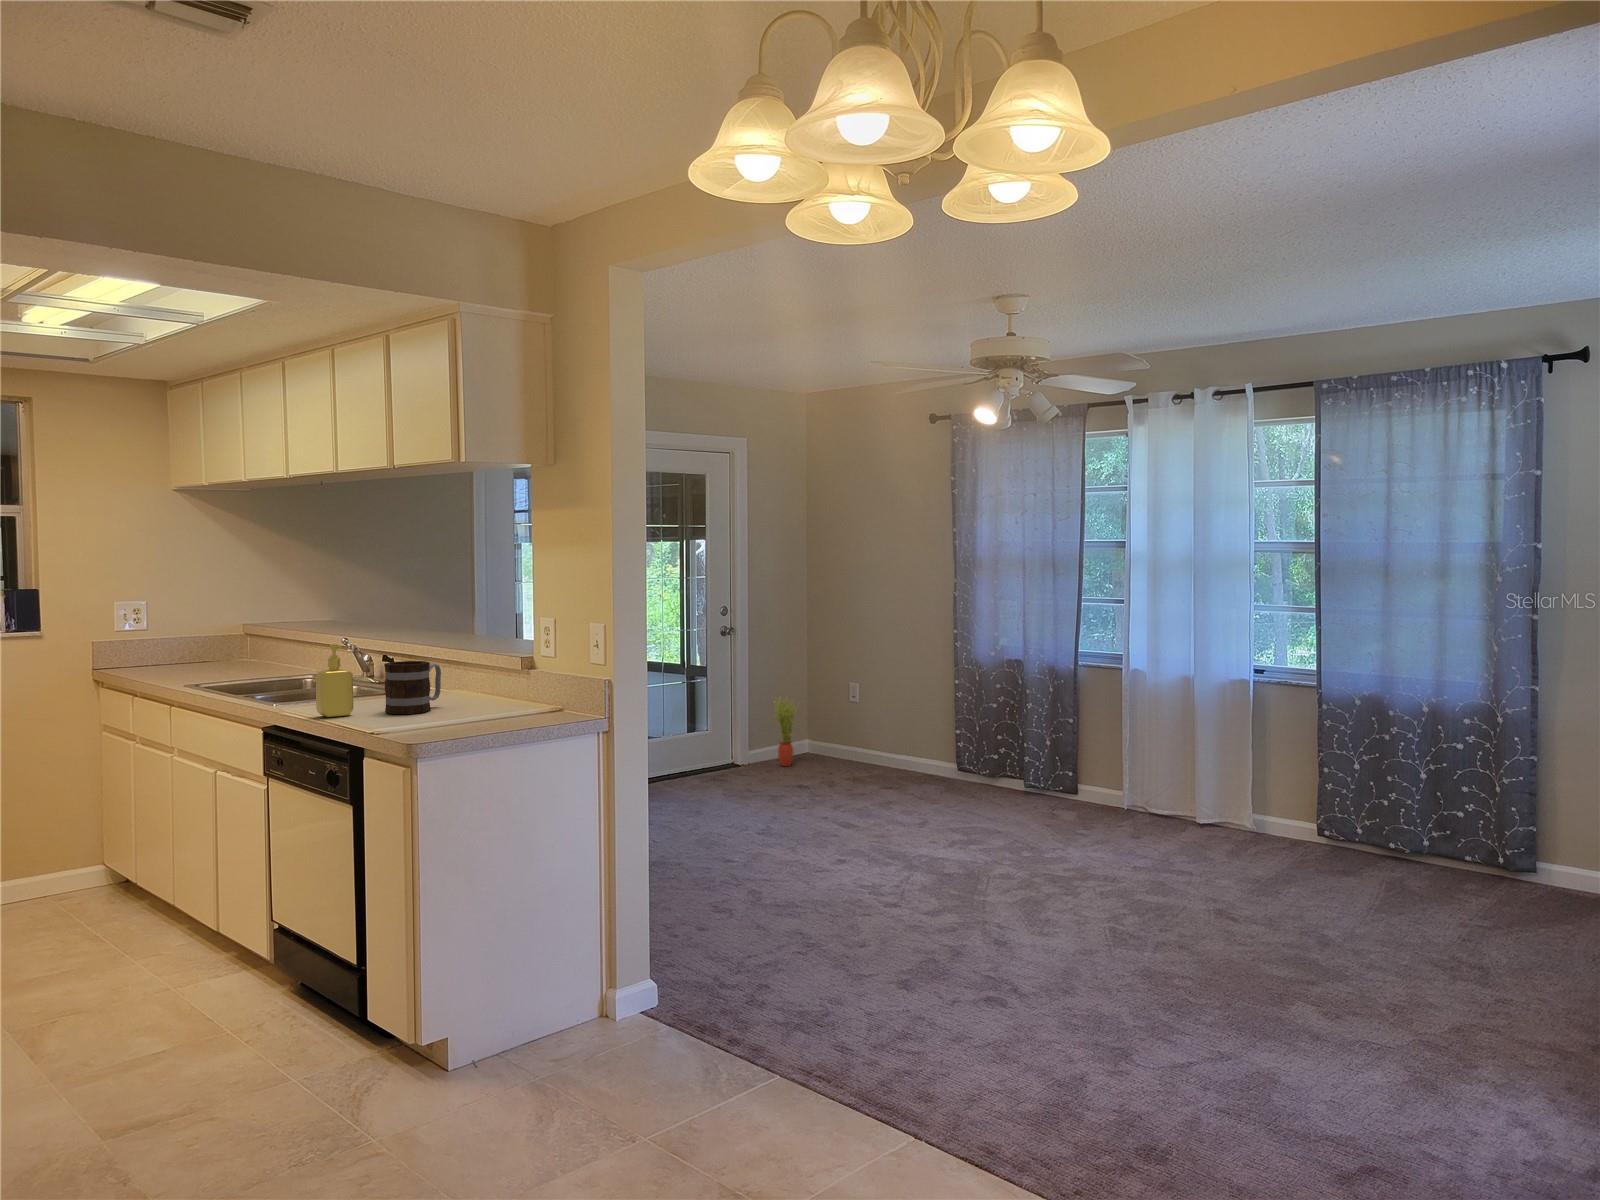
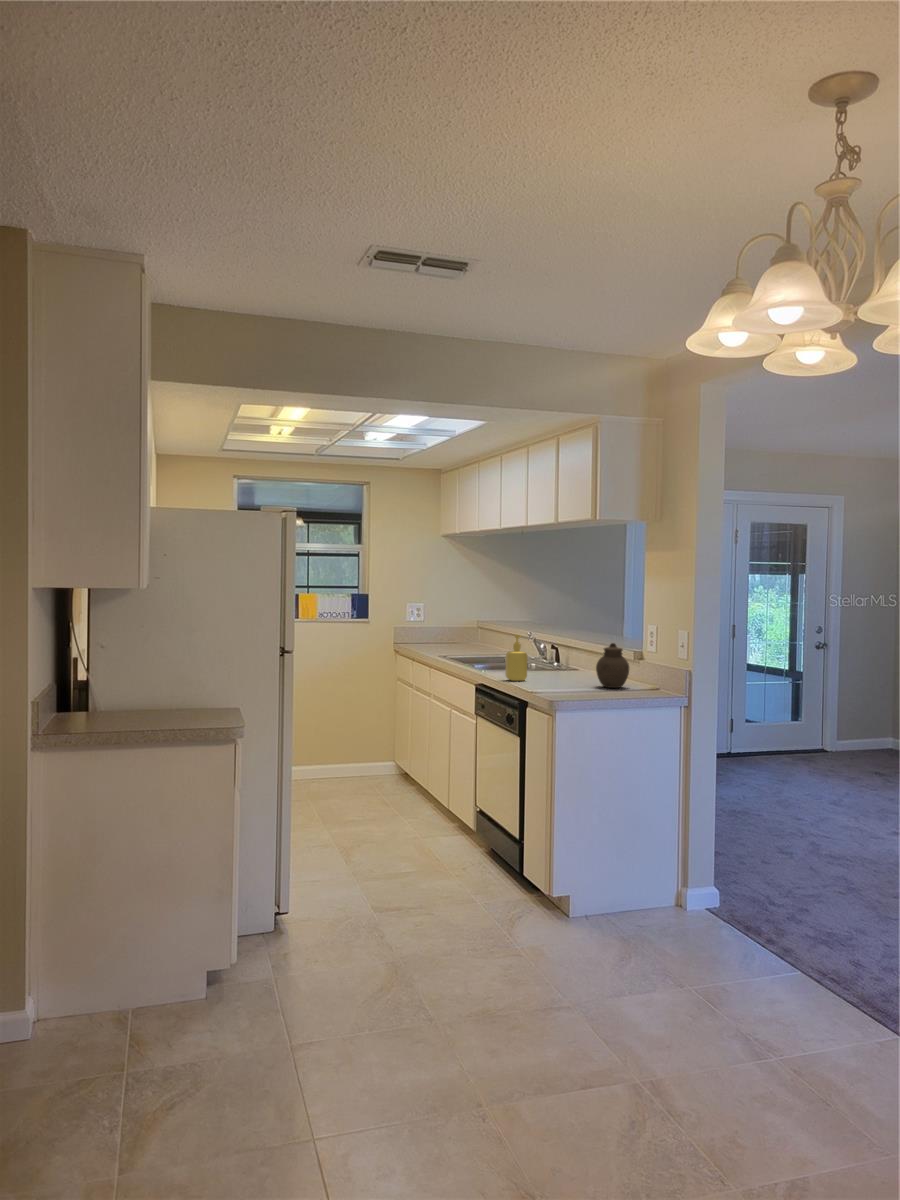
jar: none [467,648,517,715] -> present [596,643,629,688]
mug: present [384,661,441,714] -> none [546,649,583,683]
potted plant: present [774,699,800,766] -> none [857,699,881,756]

